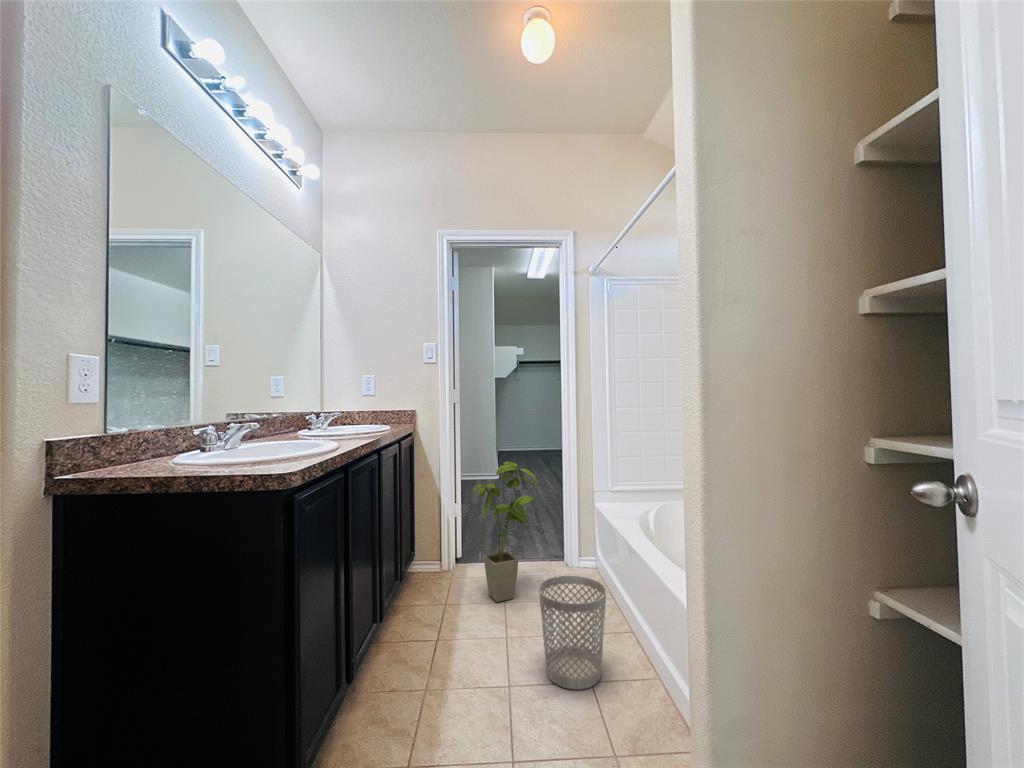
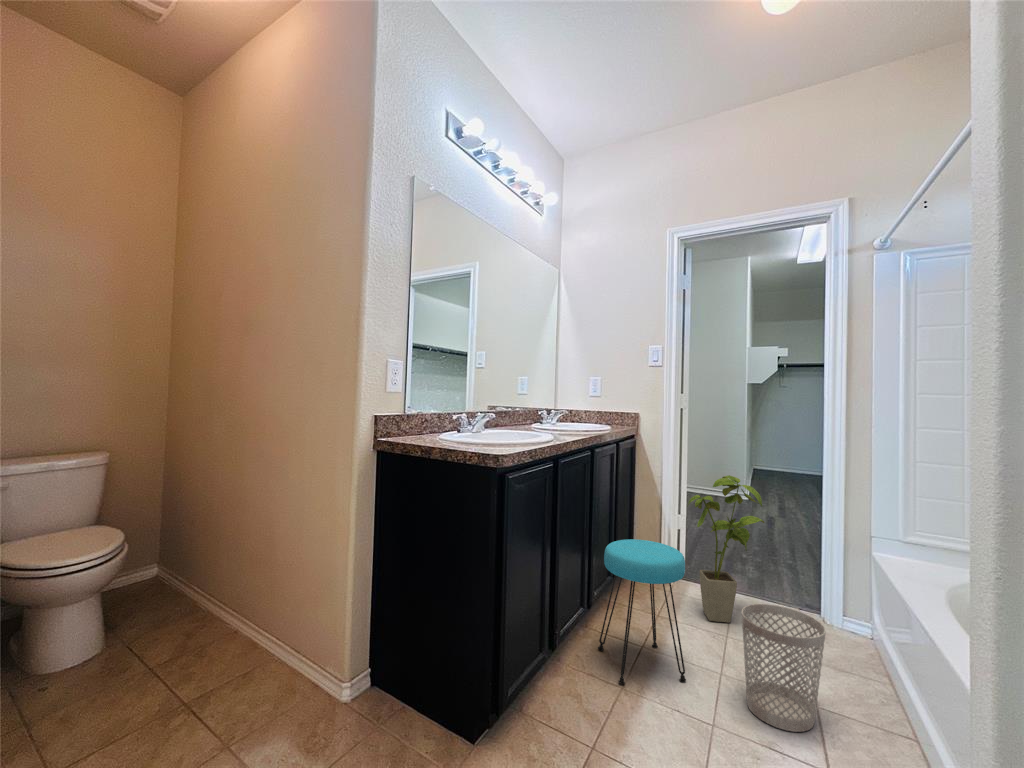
stool: none [398,540,492,701] -> present [598,539,686,684]

